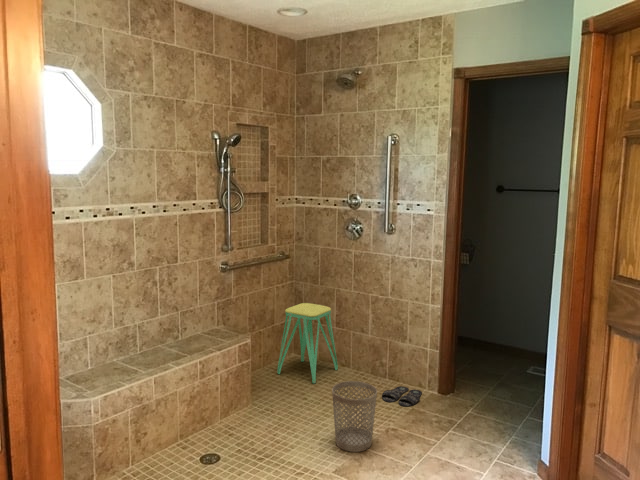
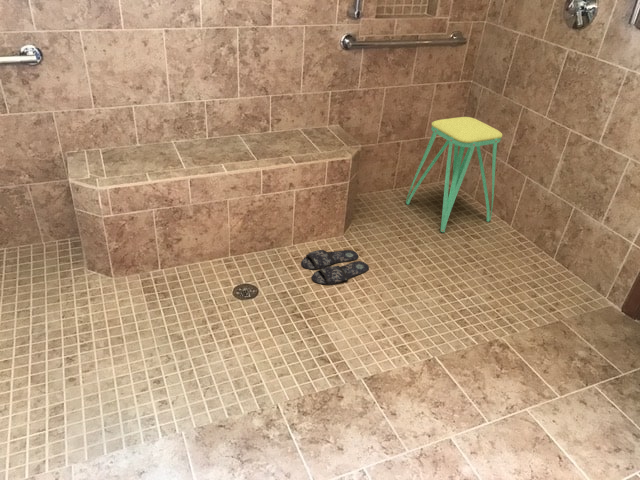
wastebasket: present [332,381,377,452] -> none [403,259,481,362]
slippers: present [382,386,422,406] -> present [301,250,369,285]

